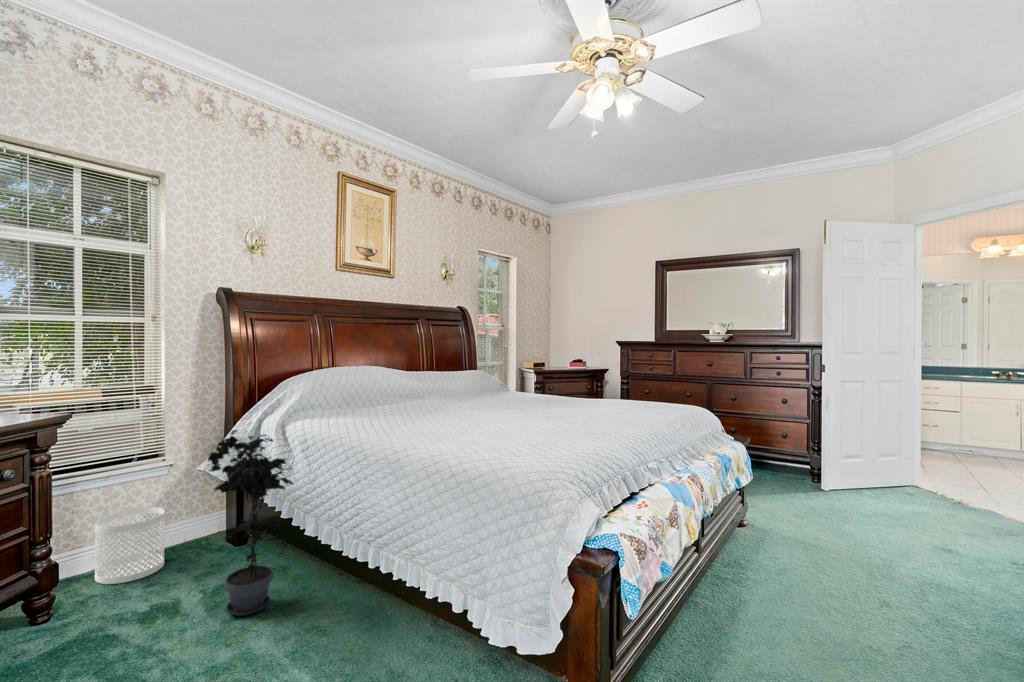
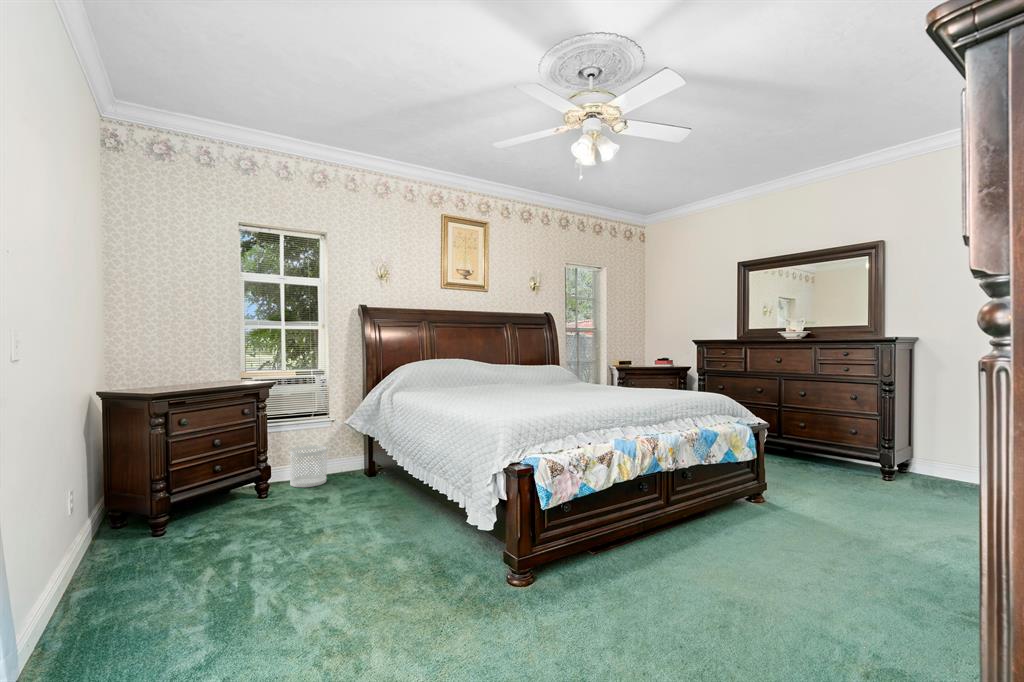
potted plant: present [208,430,293,616] -> none [340,394,392,508]

